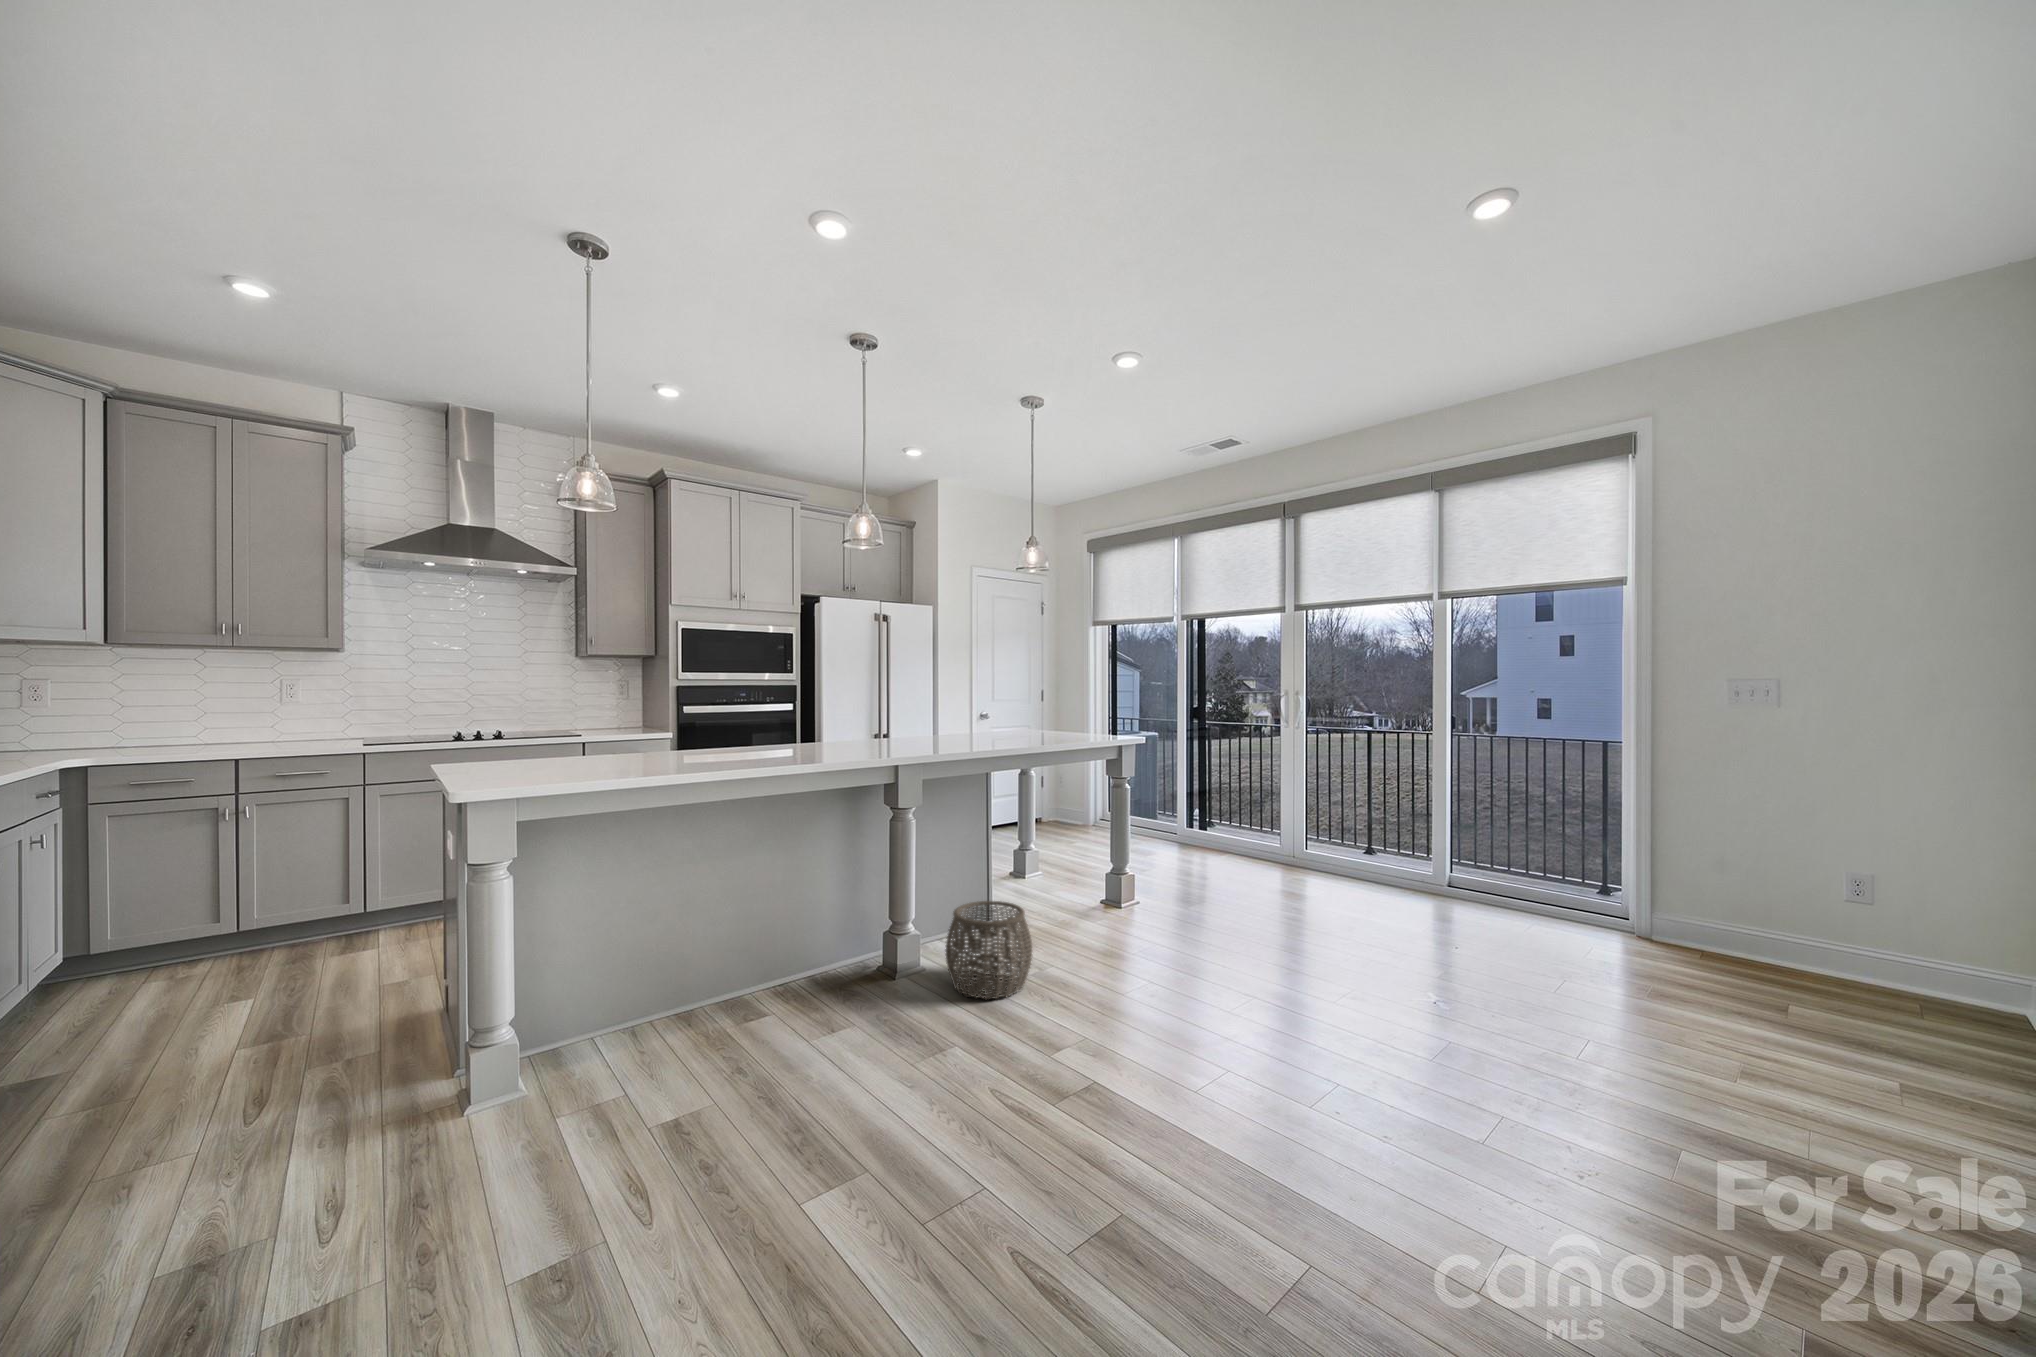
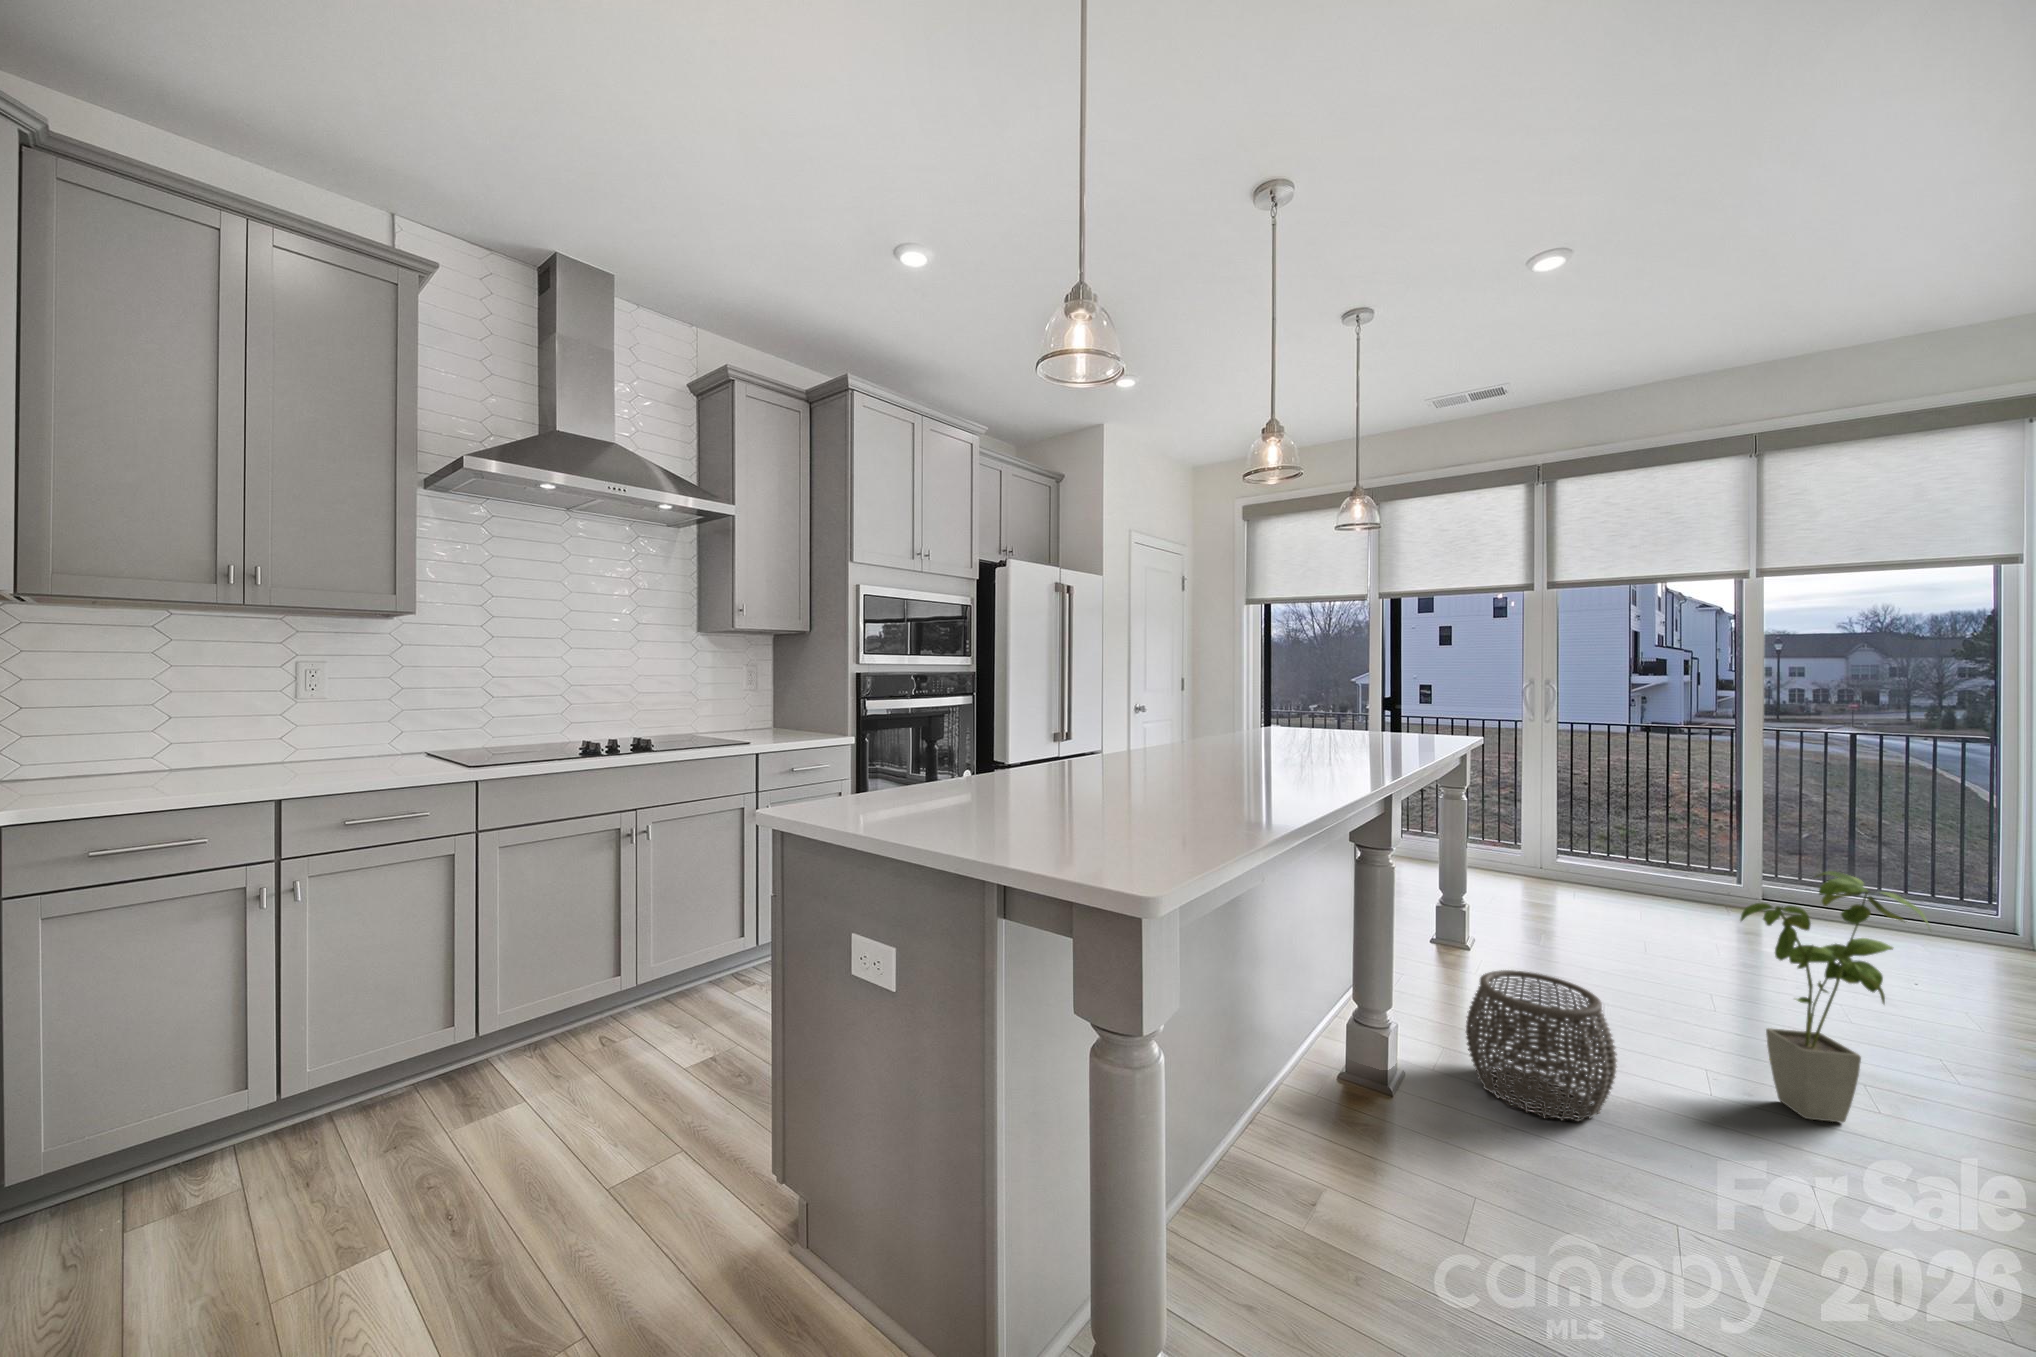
house plant: none [1137,830,1235,1014] -> present [1741,871,1930,1123]

